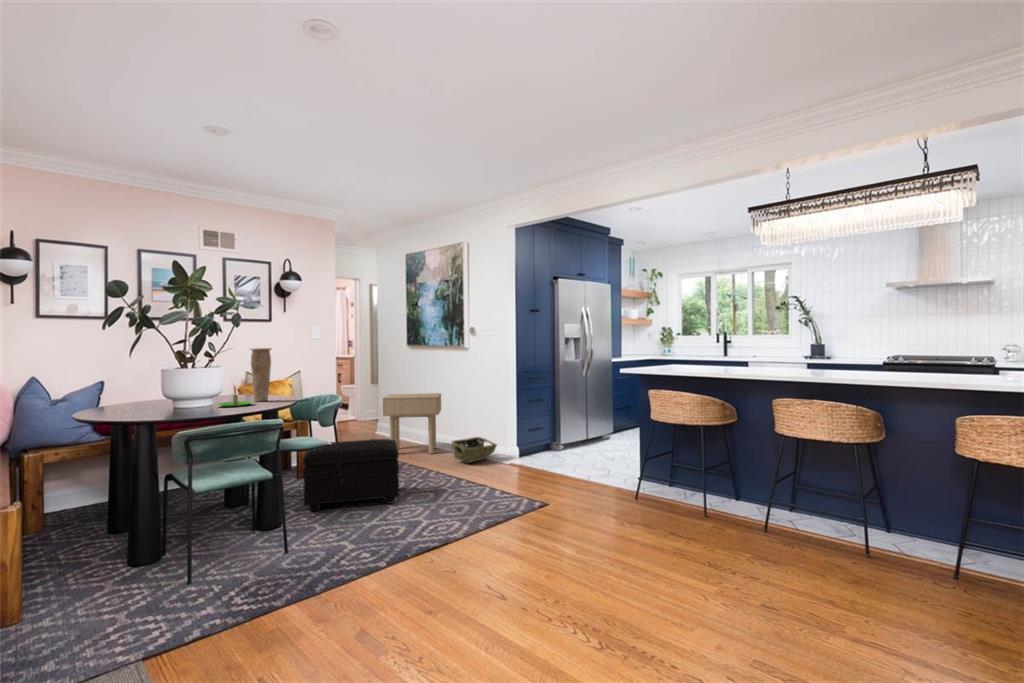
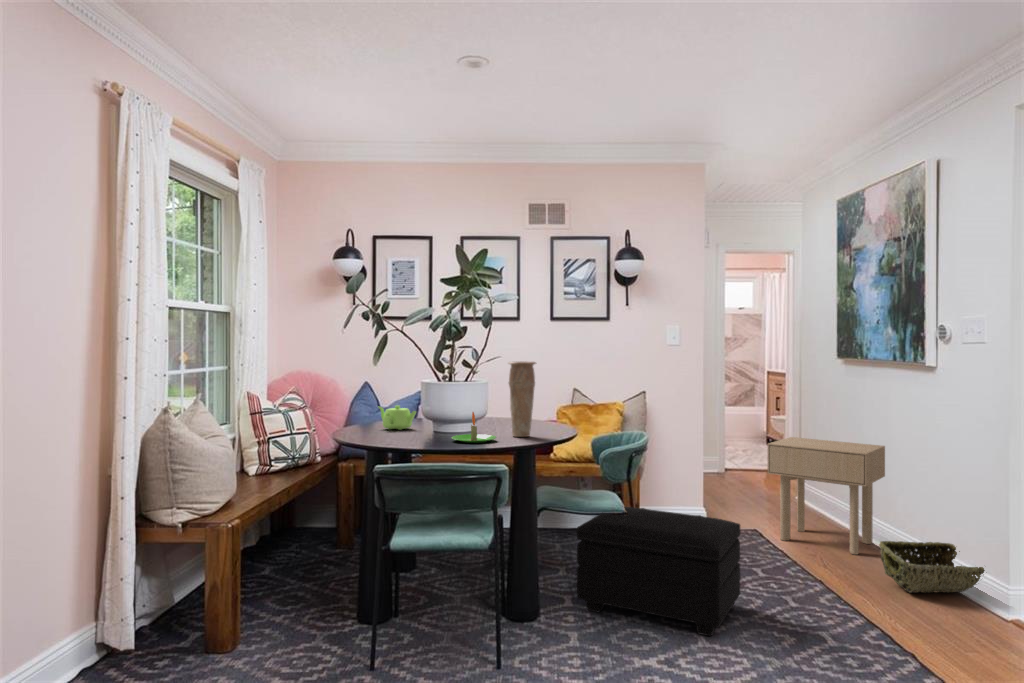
teapot: none [109,388,153,409] -> present [379,405,416,430]

